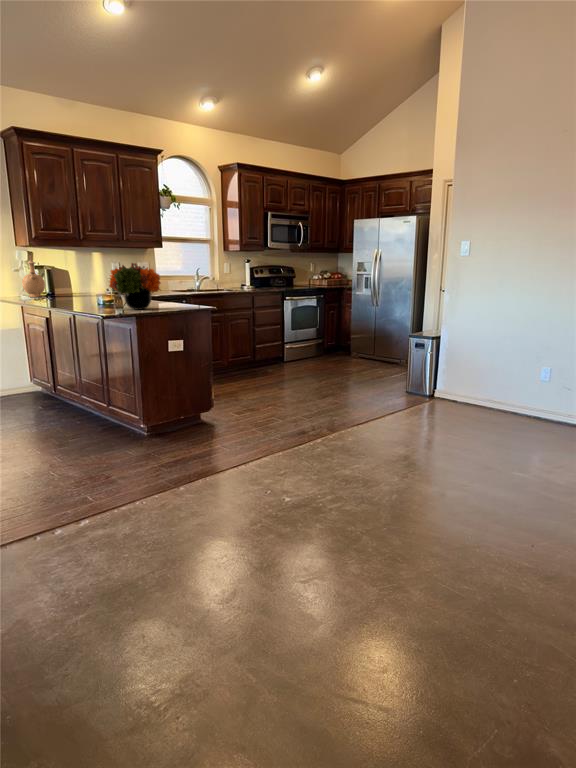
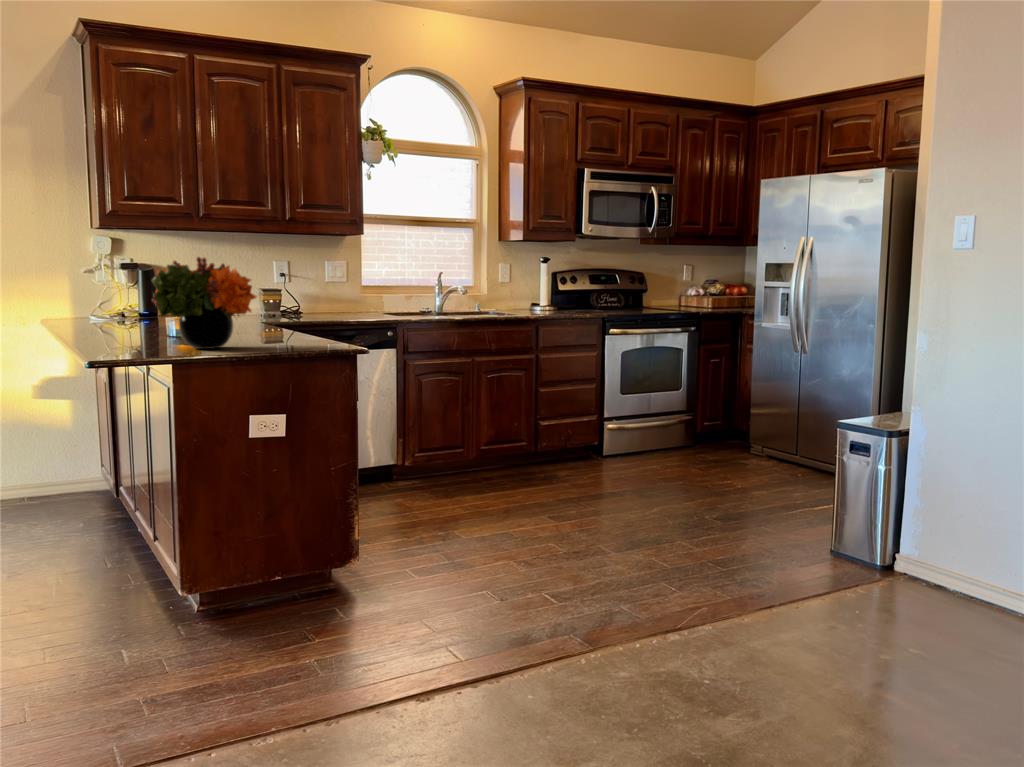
vase: present [22,257,45,297] -> none [93,247,134,319]

